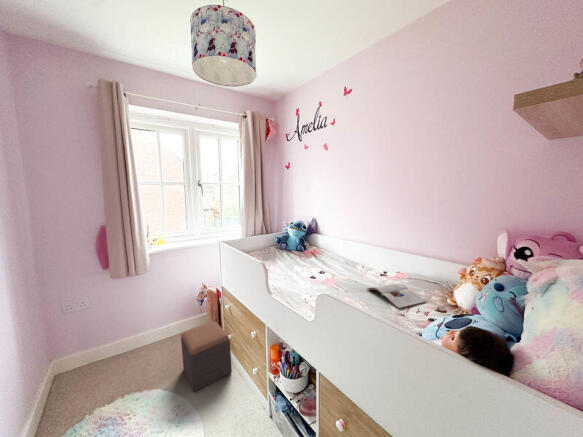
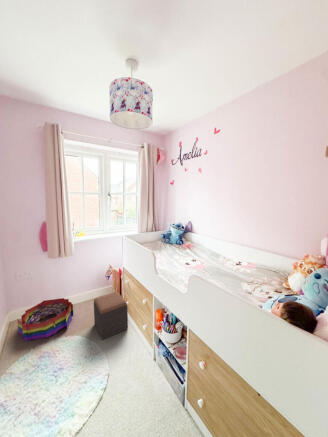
magazine: present [367,283,426,308] -> none [226,271,268,288]
storage bin: none [66,334,152,402] -> present [17,298,73,341]

